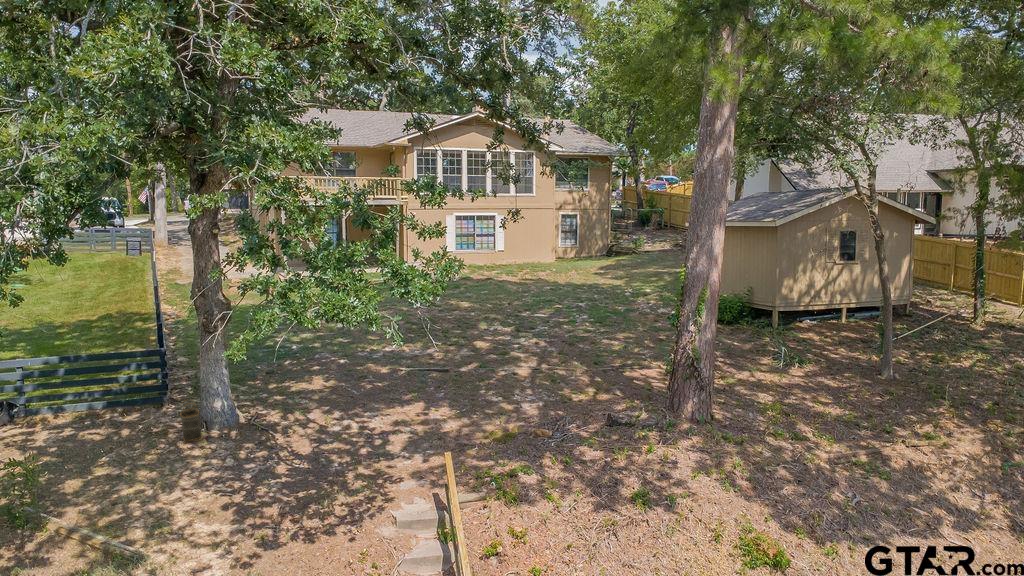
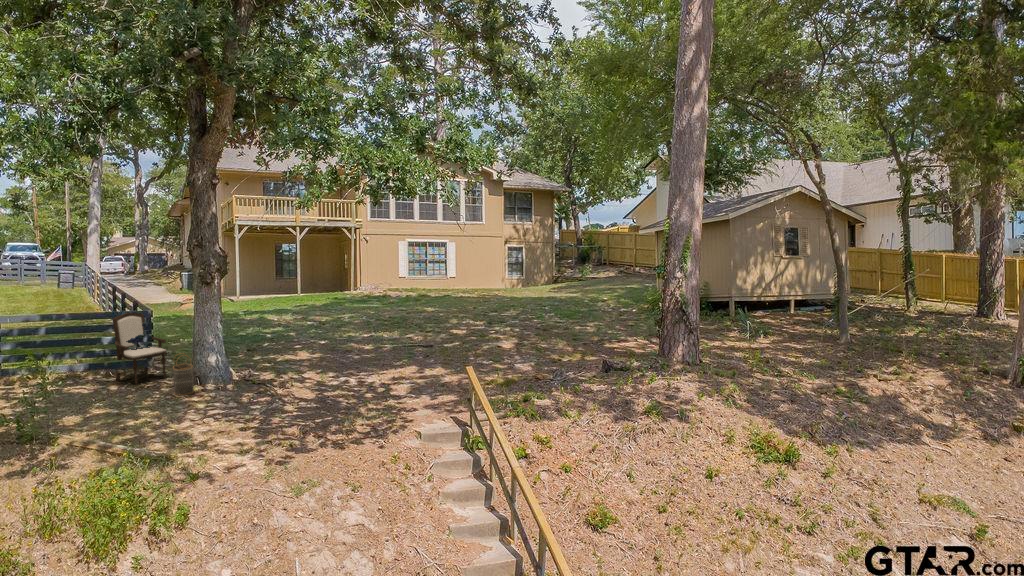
armchair: none [125,350,178,423] -> present [113,313,167,385]

